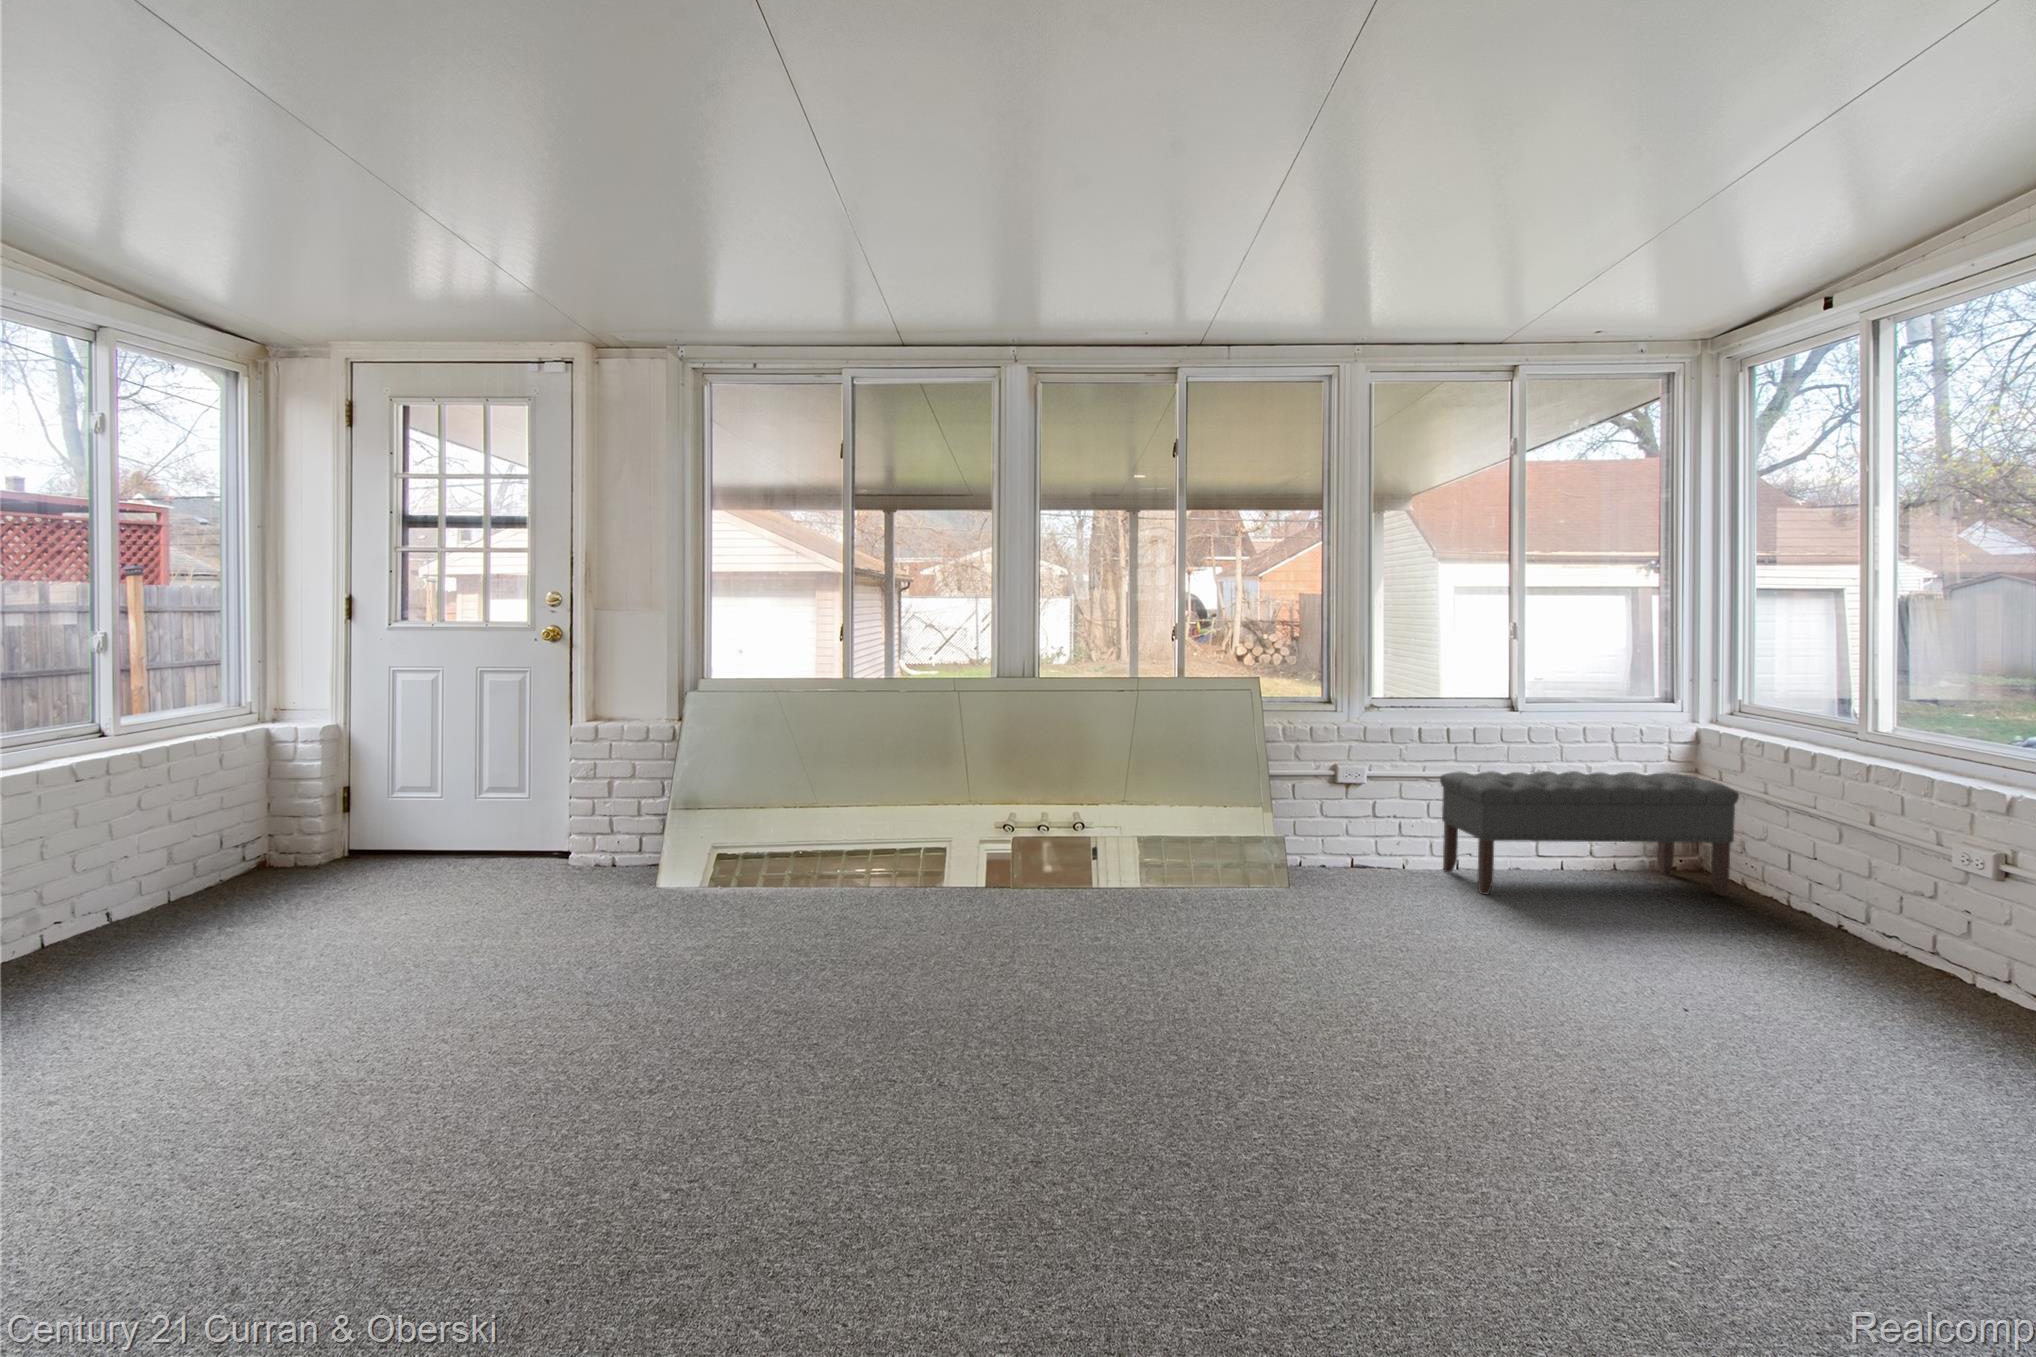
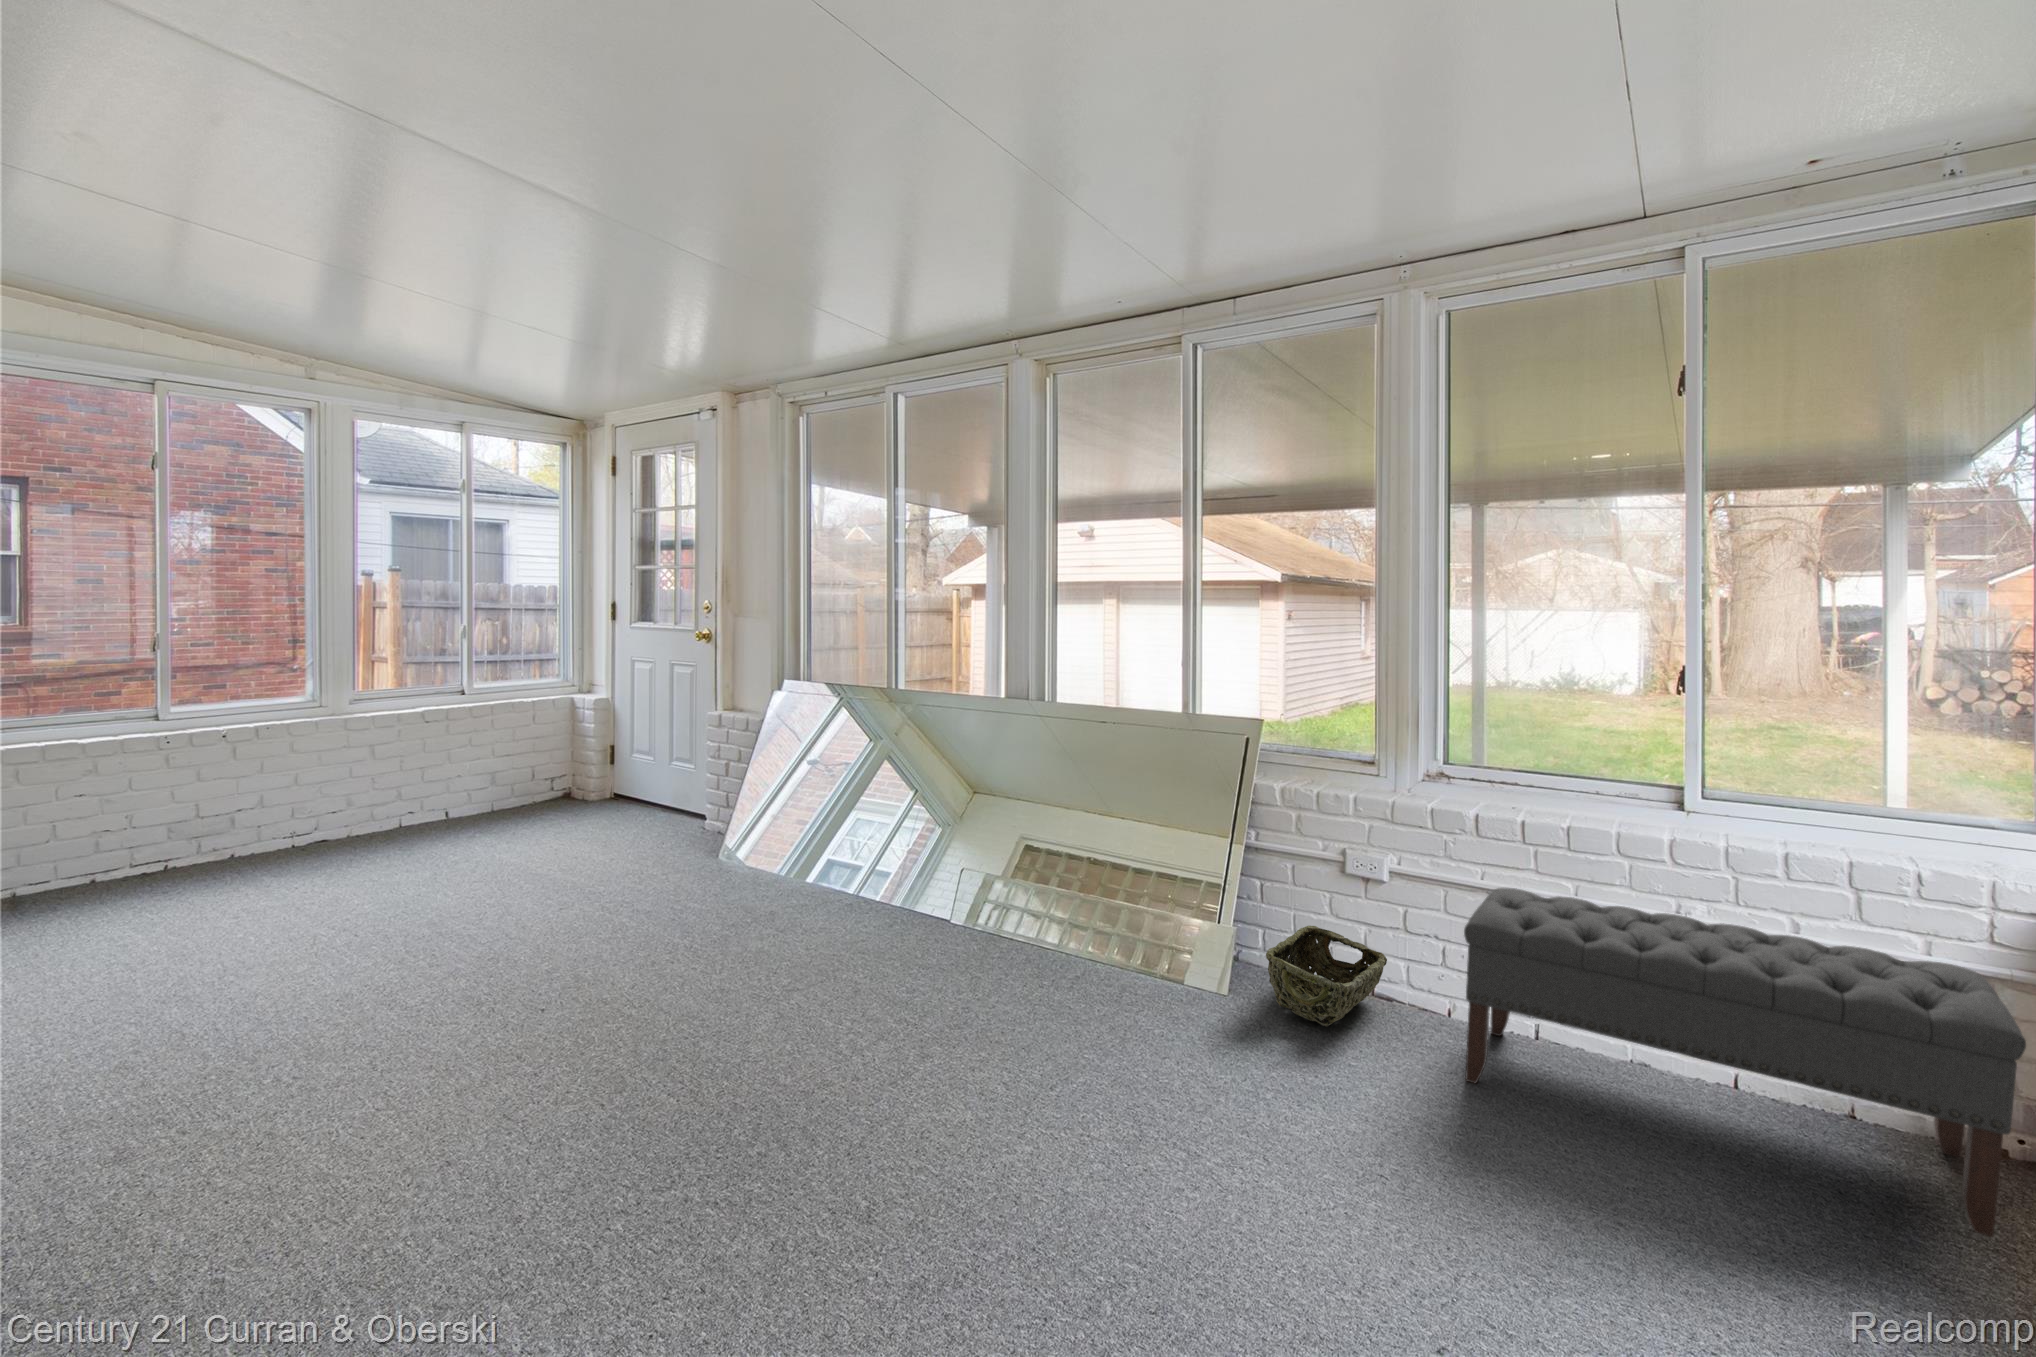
woven basket: none [1313,827,1401,887] -> present [1266,926,1387,1026]

